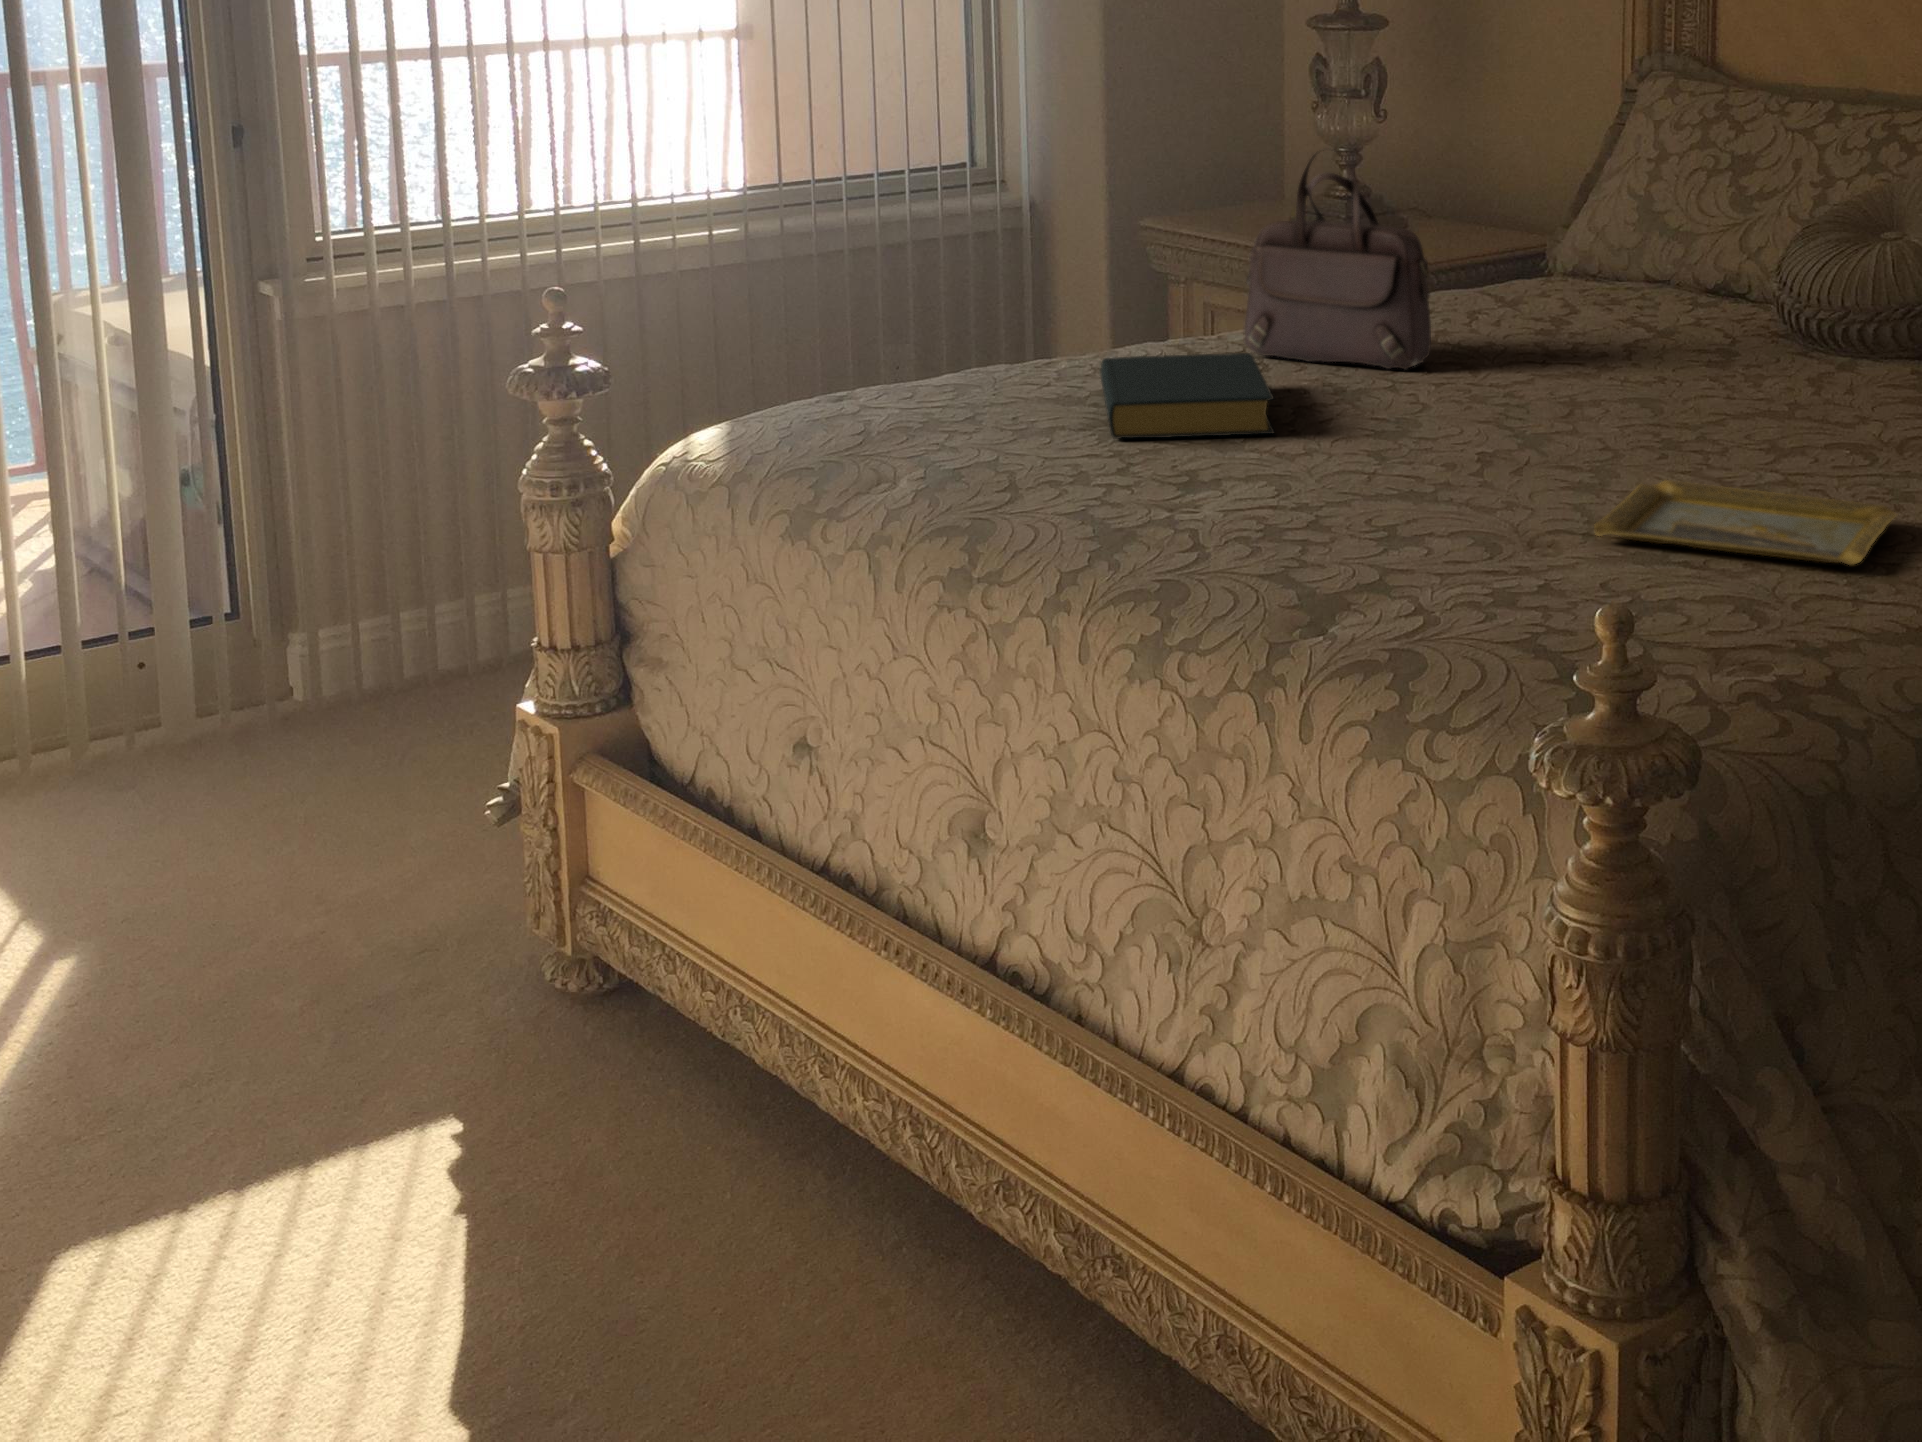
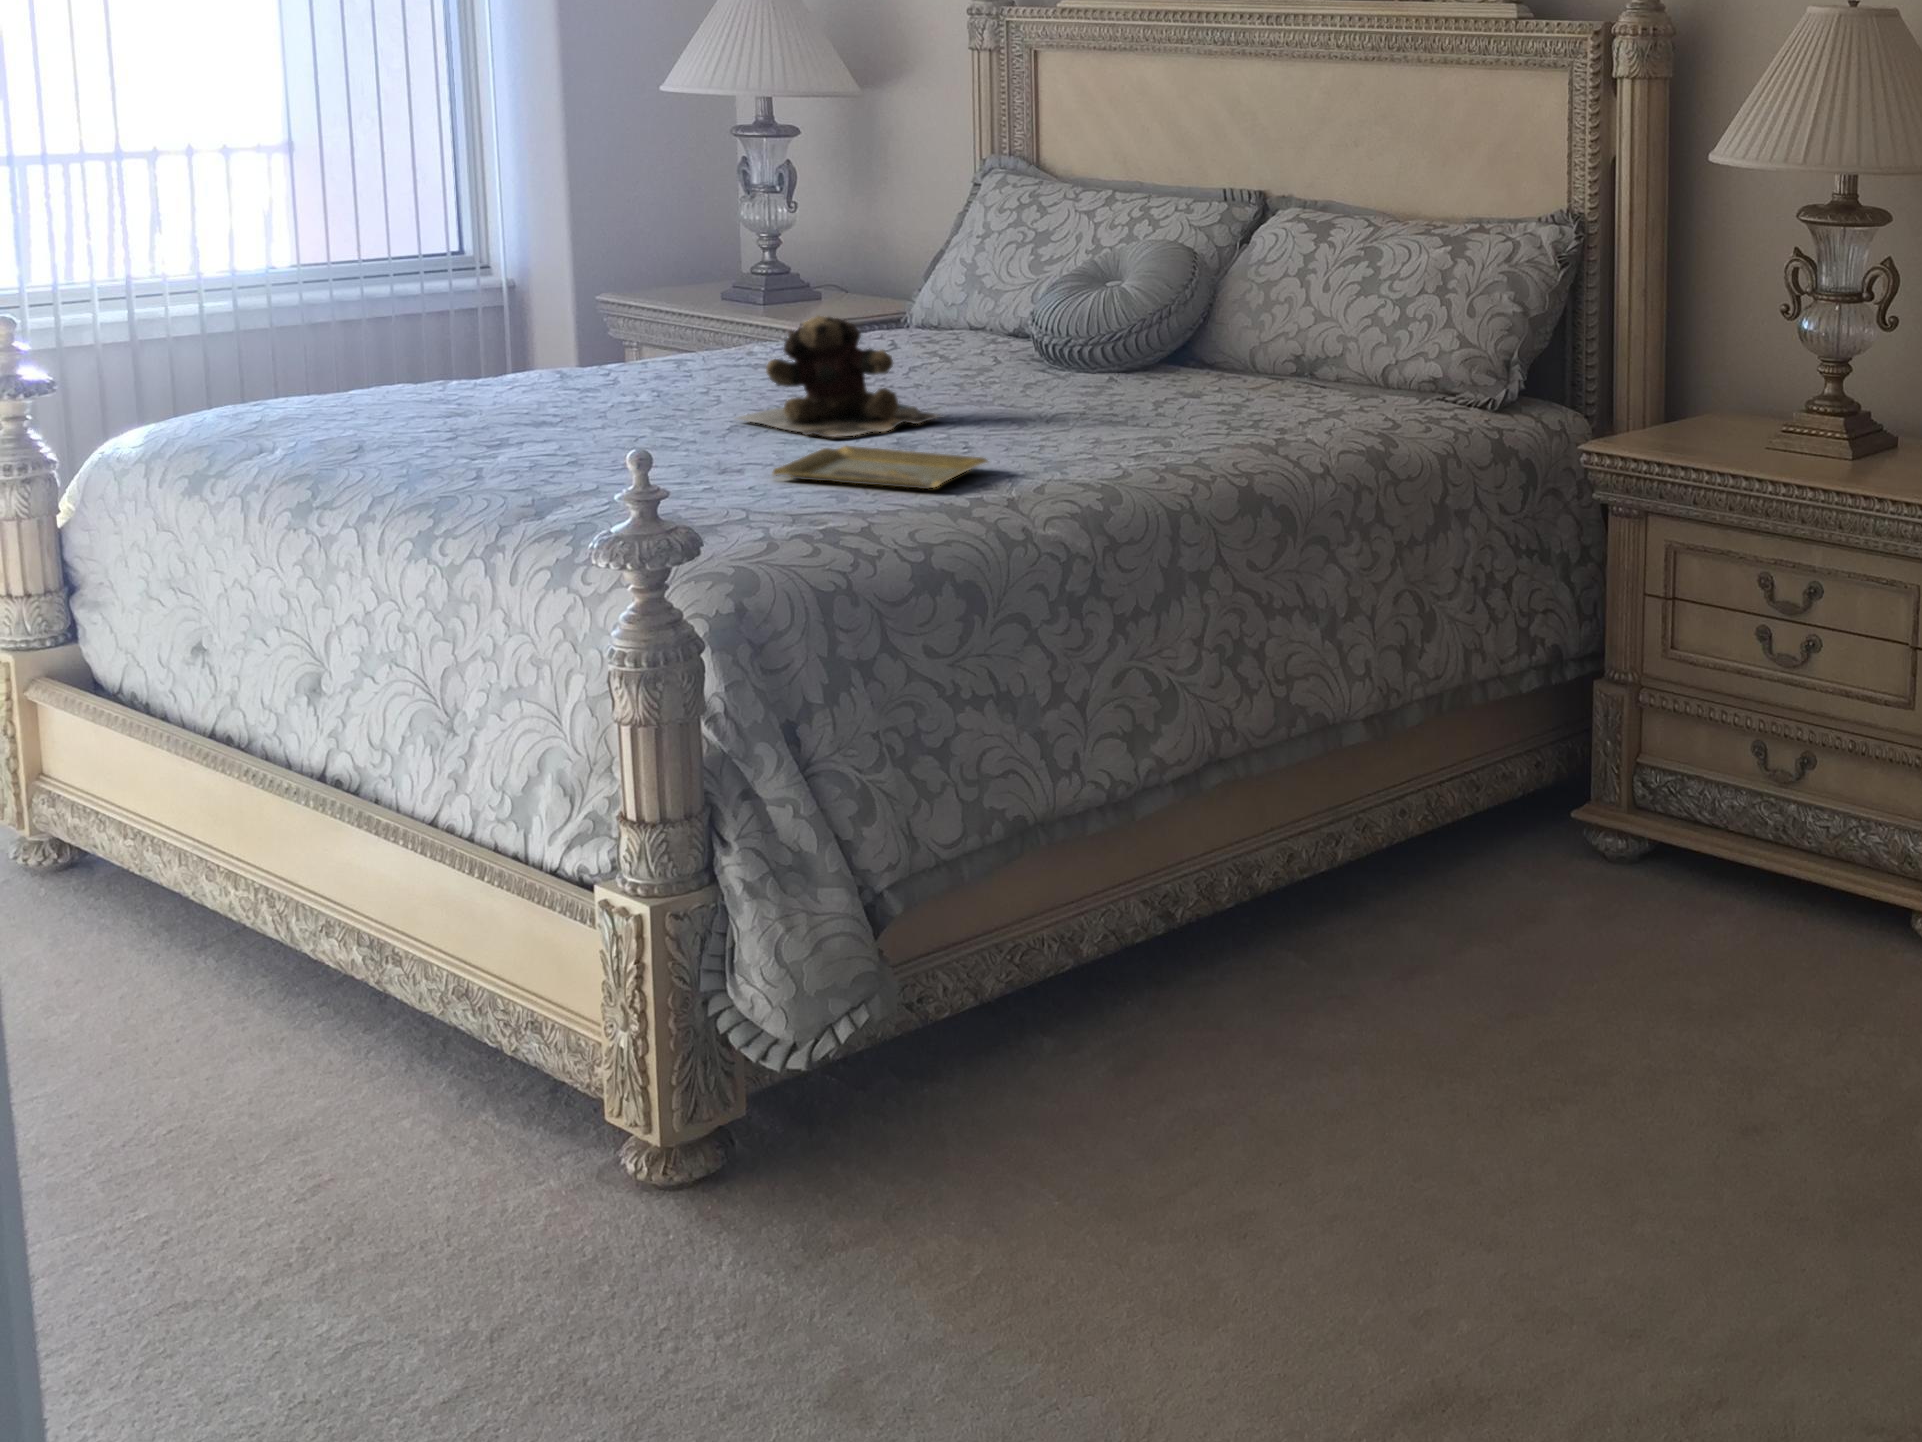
handbag: present [1244,150,1431,369] -> none [604,223,746,391]
teddy bear: none [1458,279,1745,458] -> present [738,316,943,437]
hardback book: present [1100,353,1274,439] -> none [457,374,595,429]

